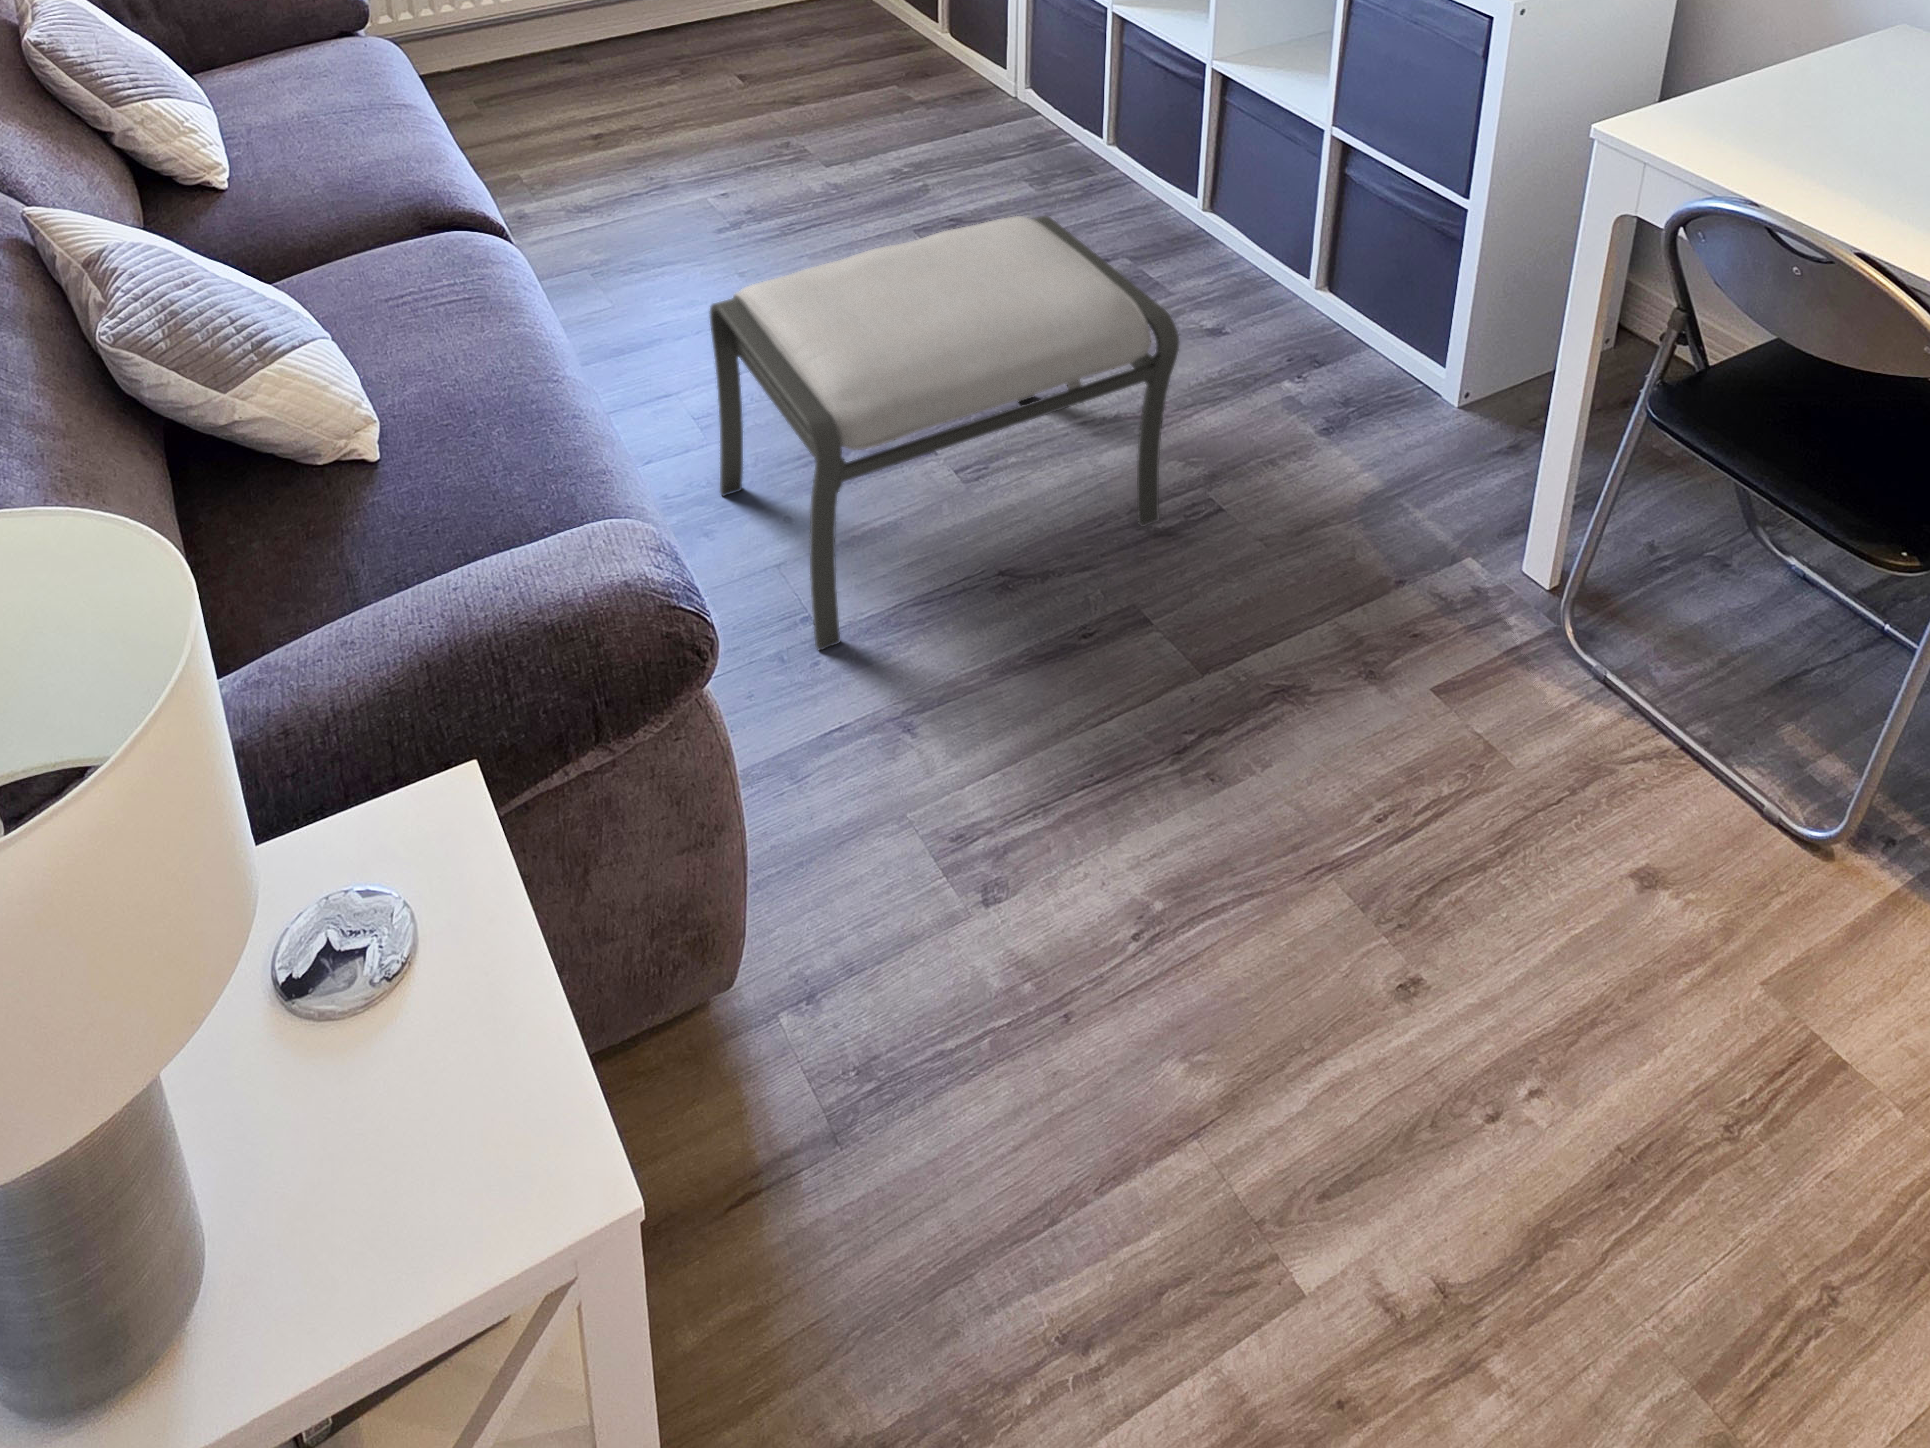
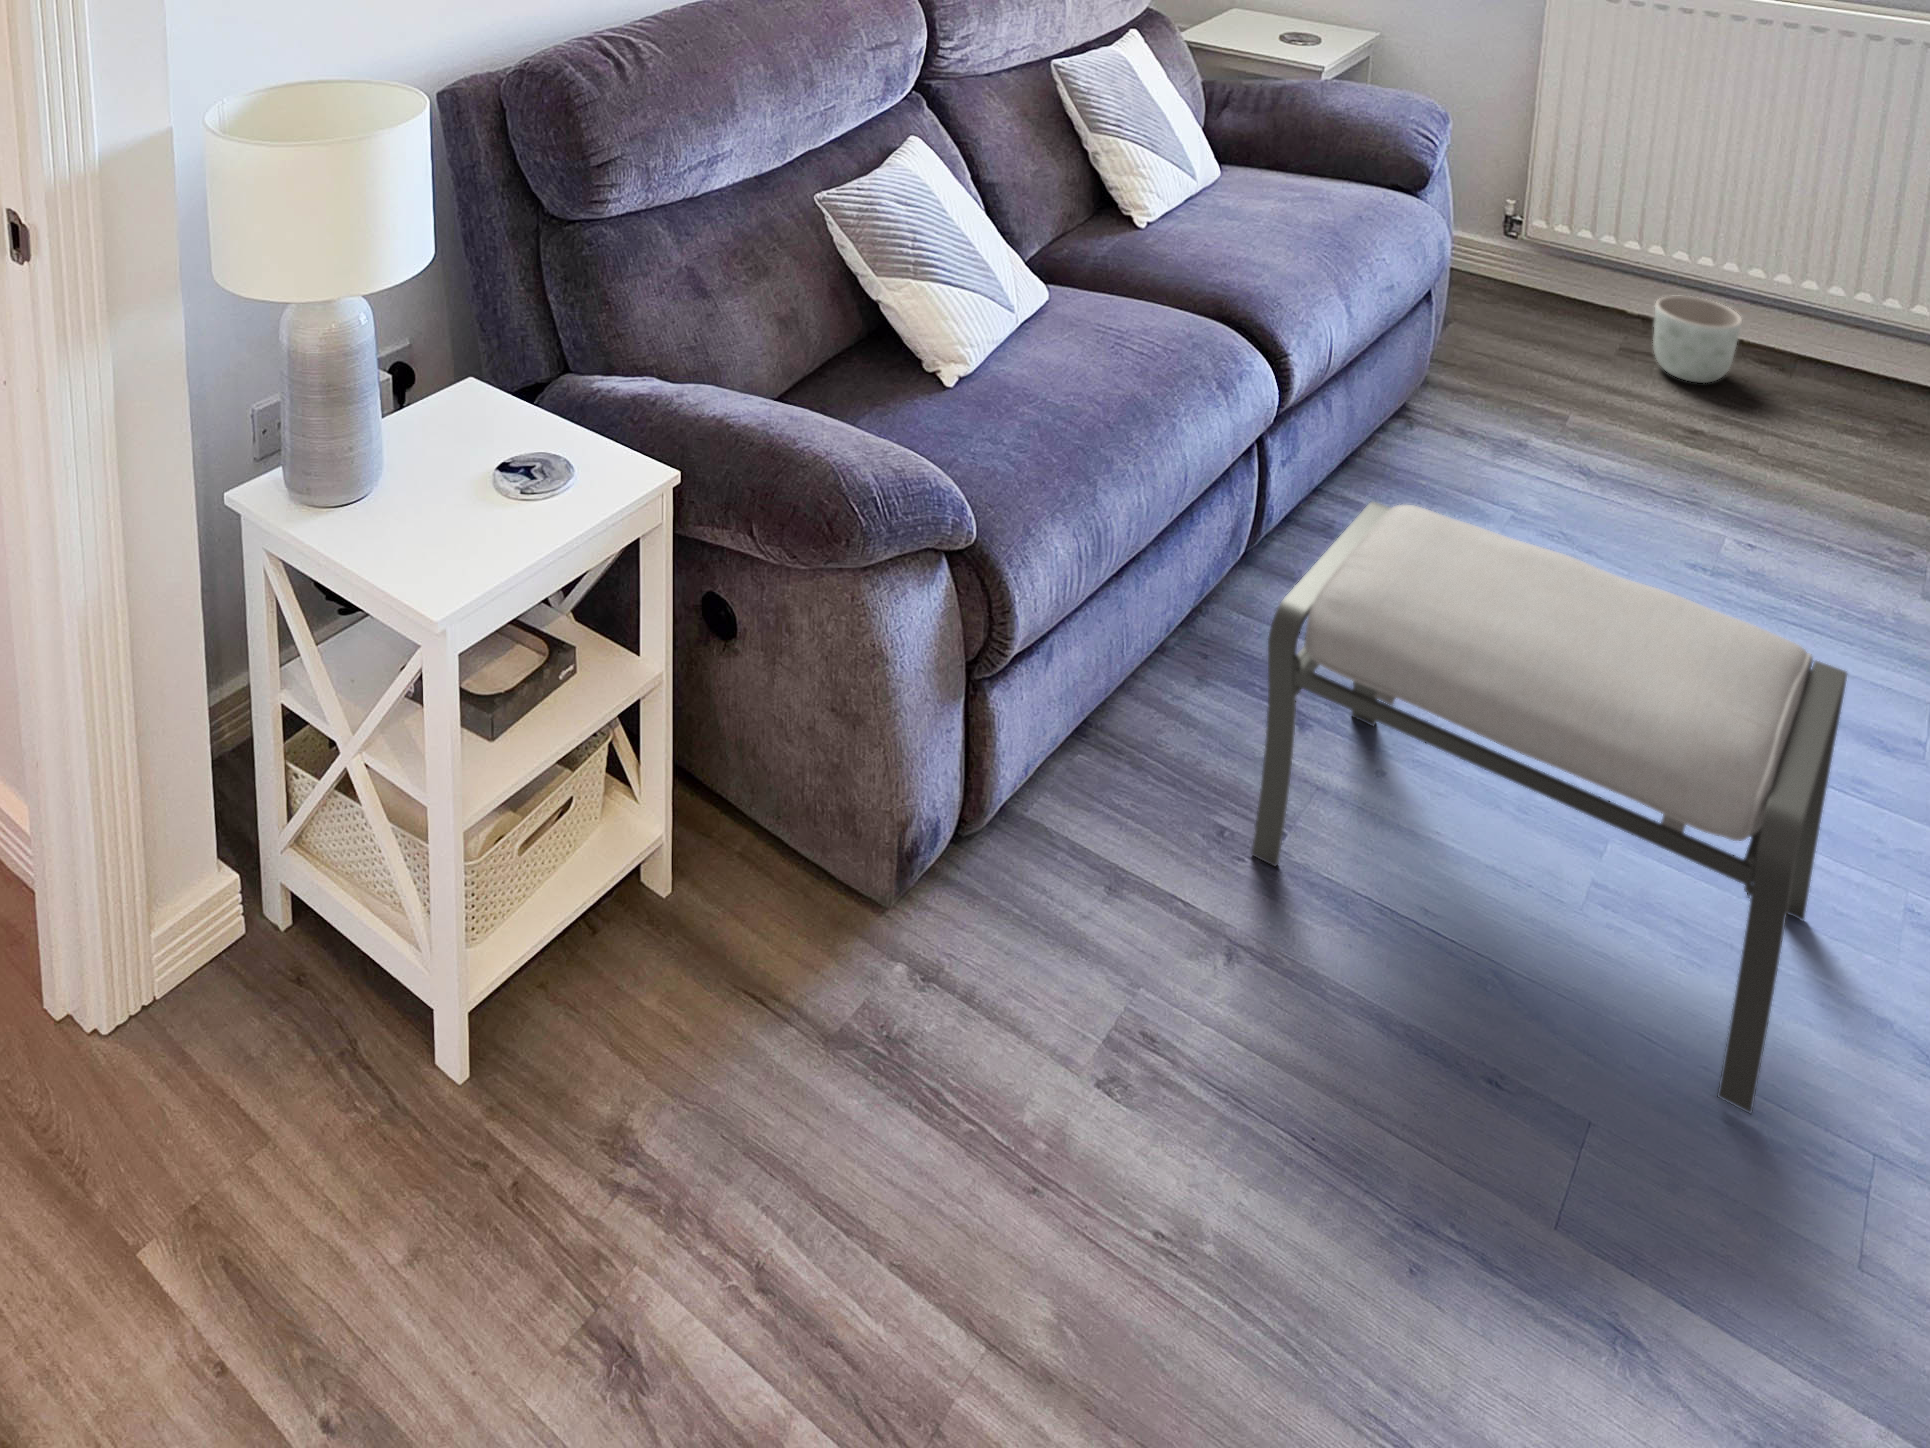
planter: none [502,26,571,100] -> present [1653,296,1742,383]

